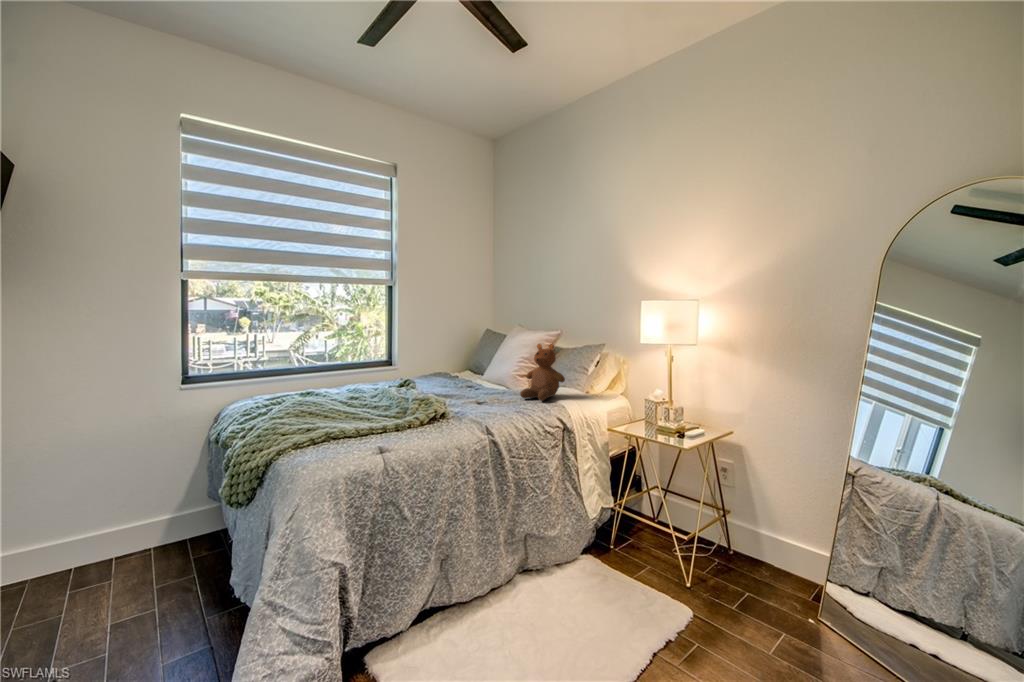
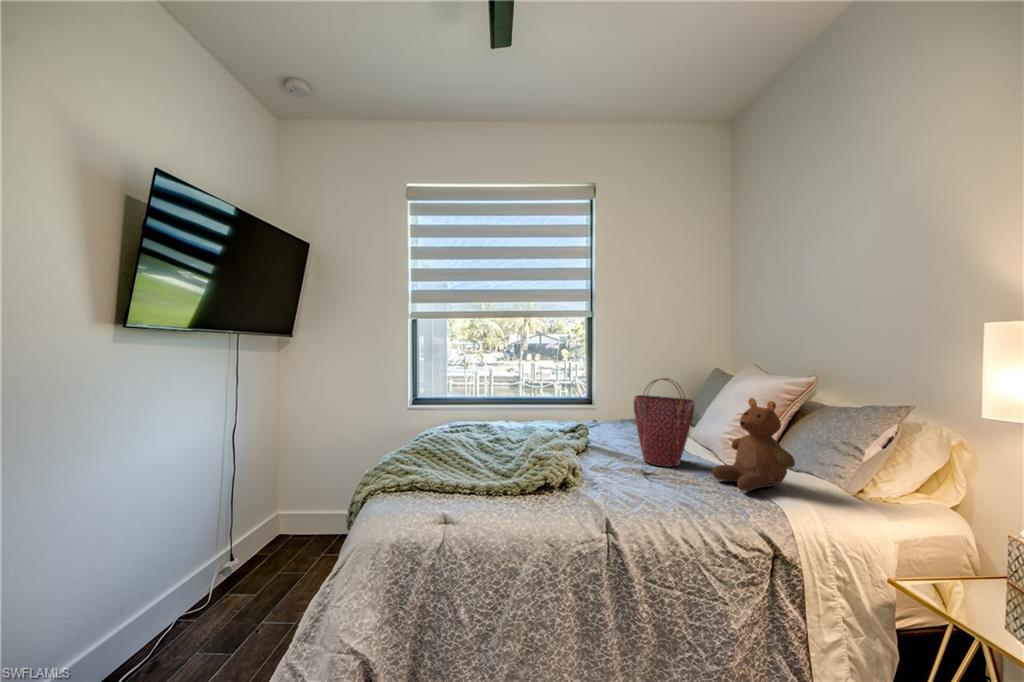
handbag: none [460,335,503,398] -> present [634,378,694,467]

